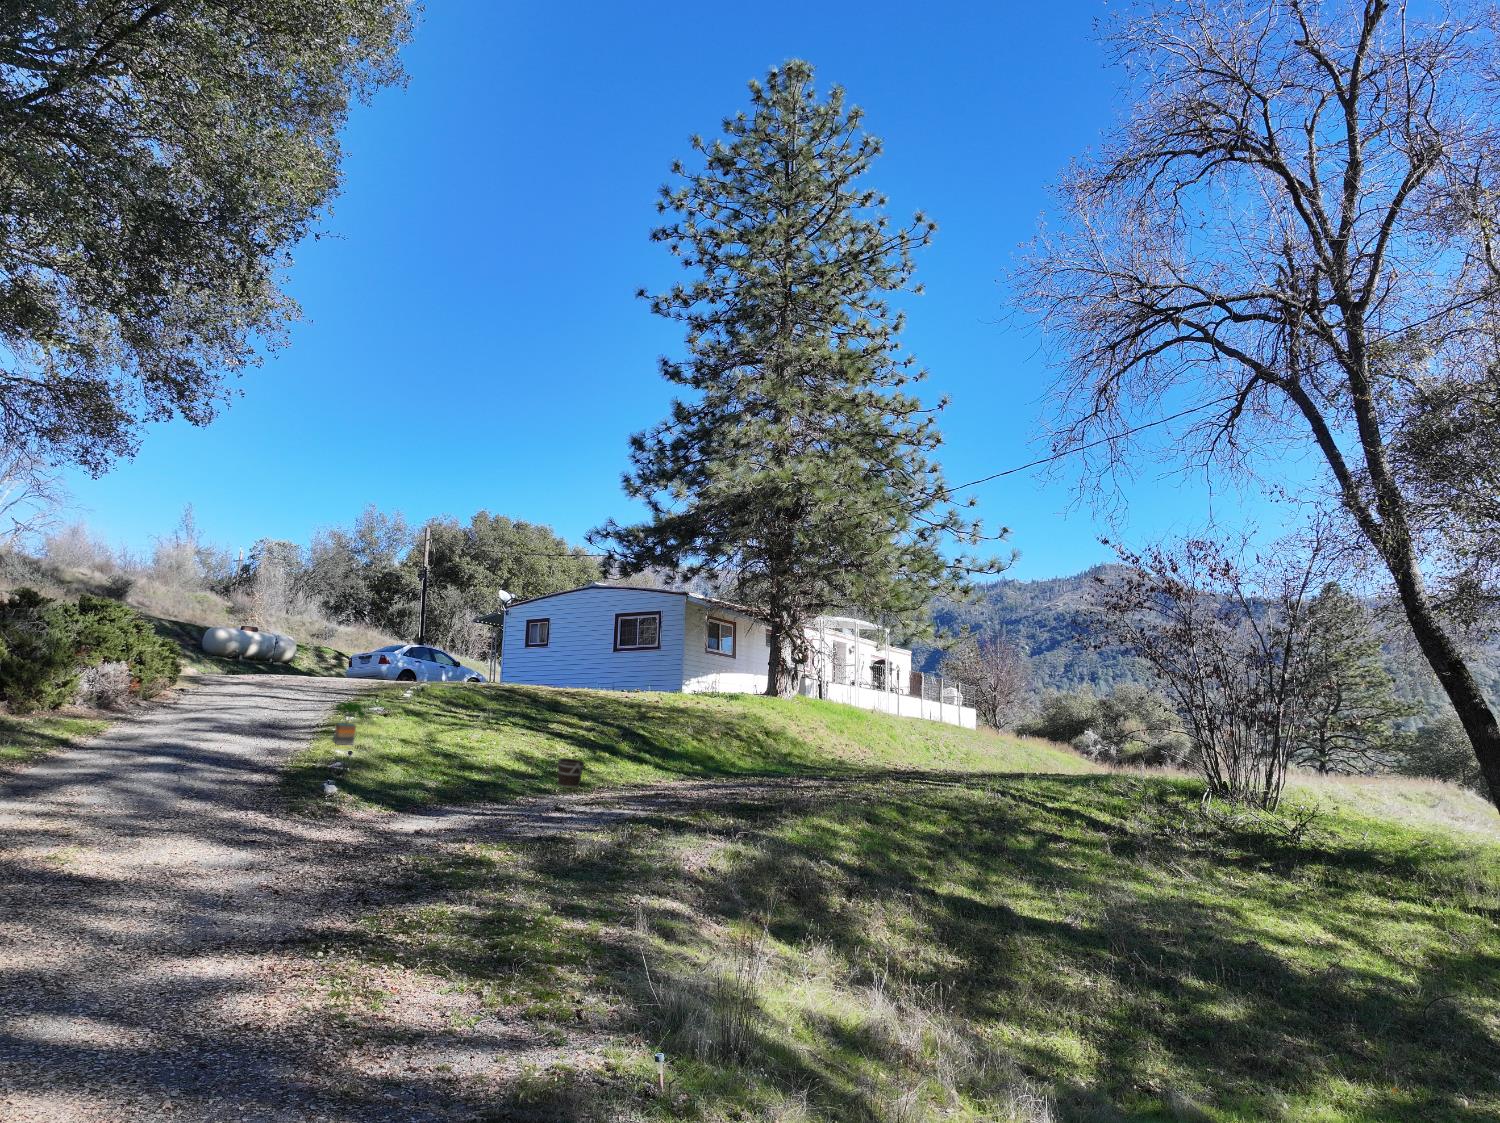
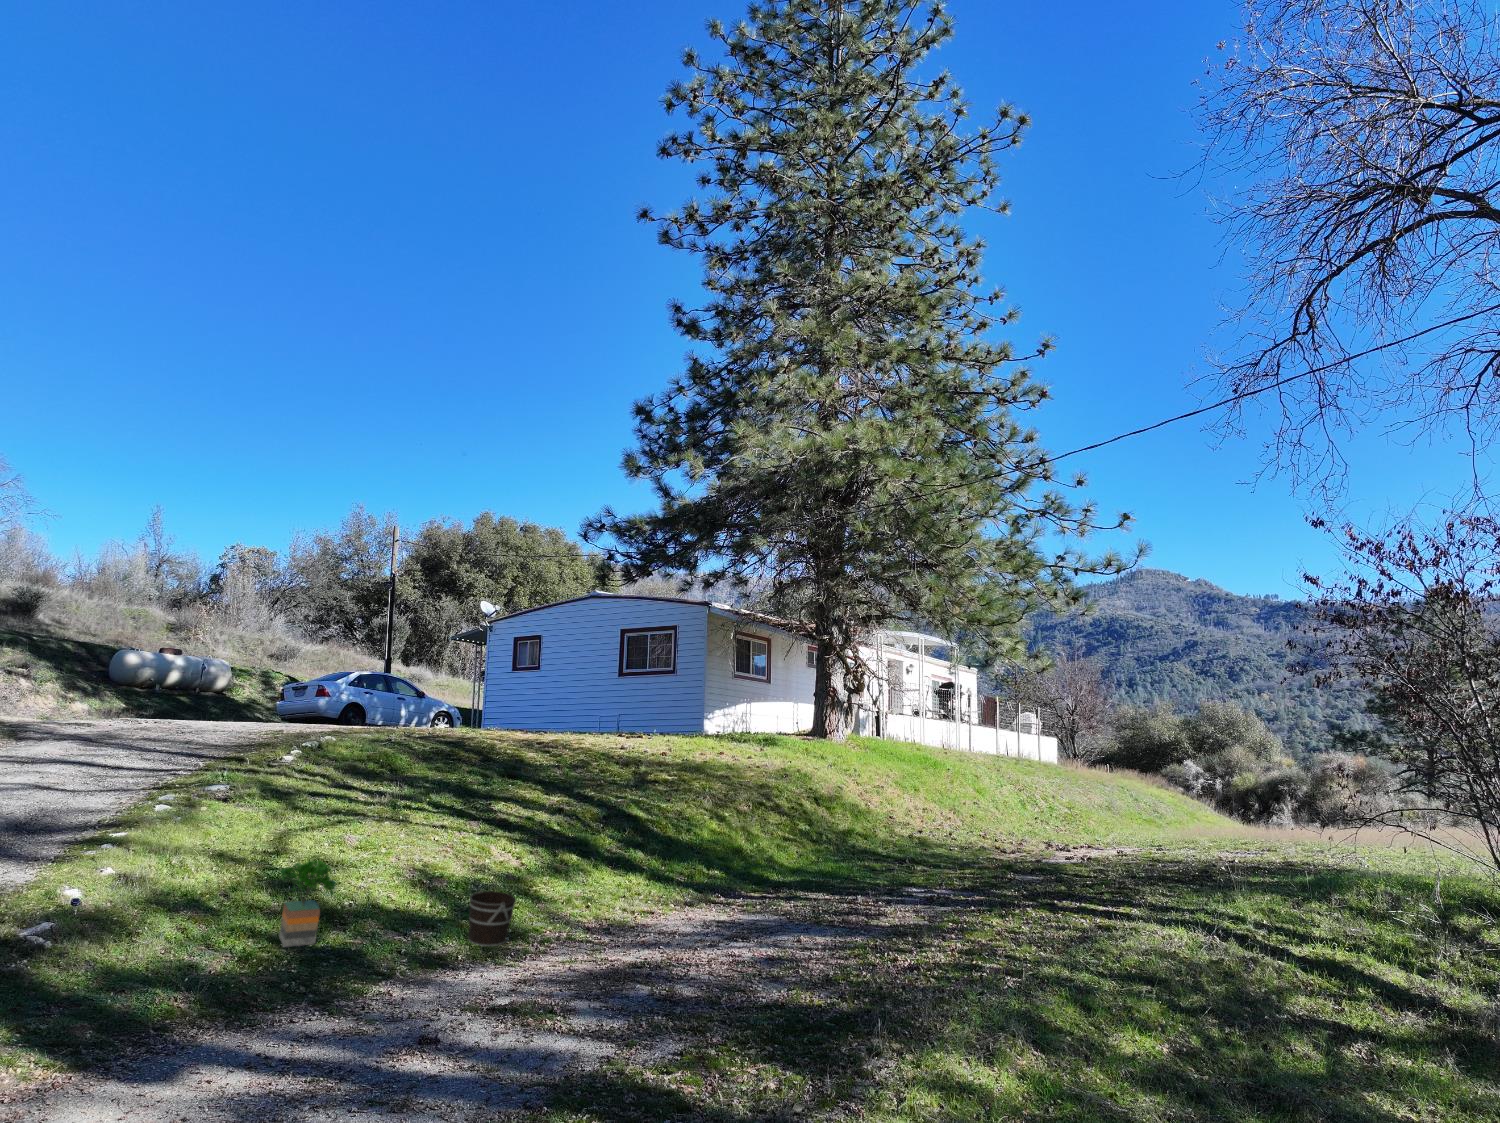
potted tree: present [334,702,364,745] -> present [279,861,336,947]

